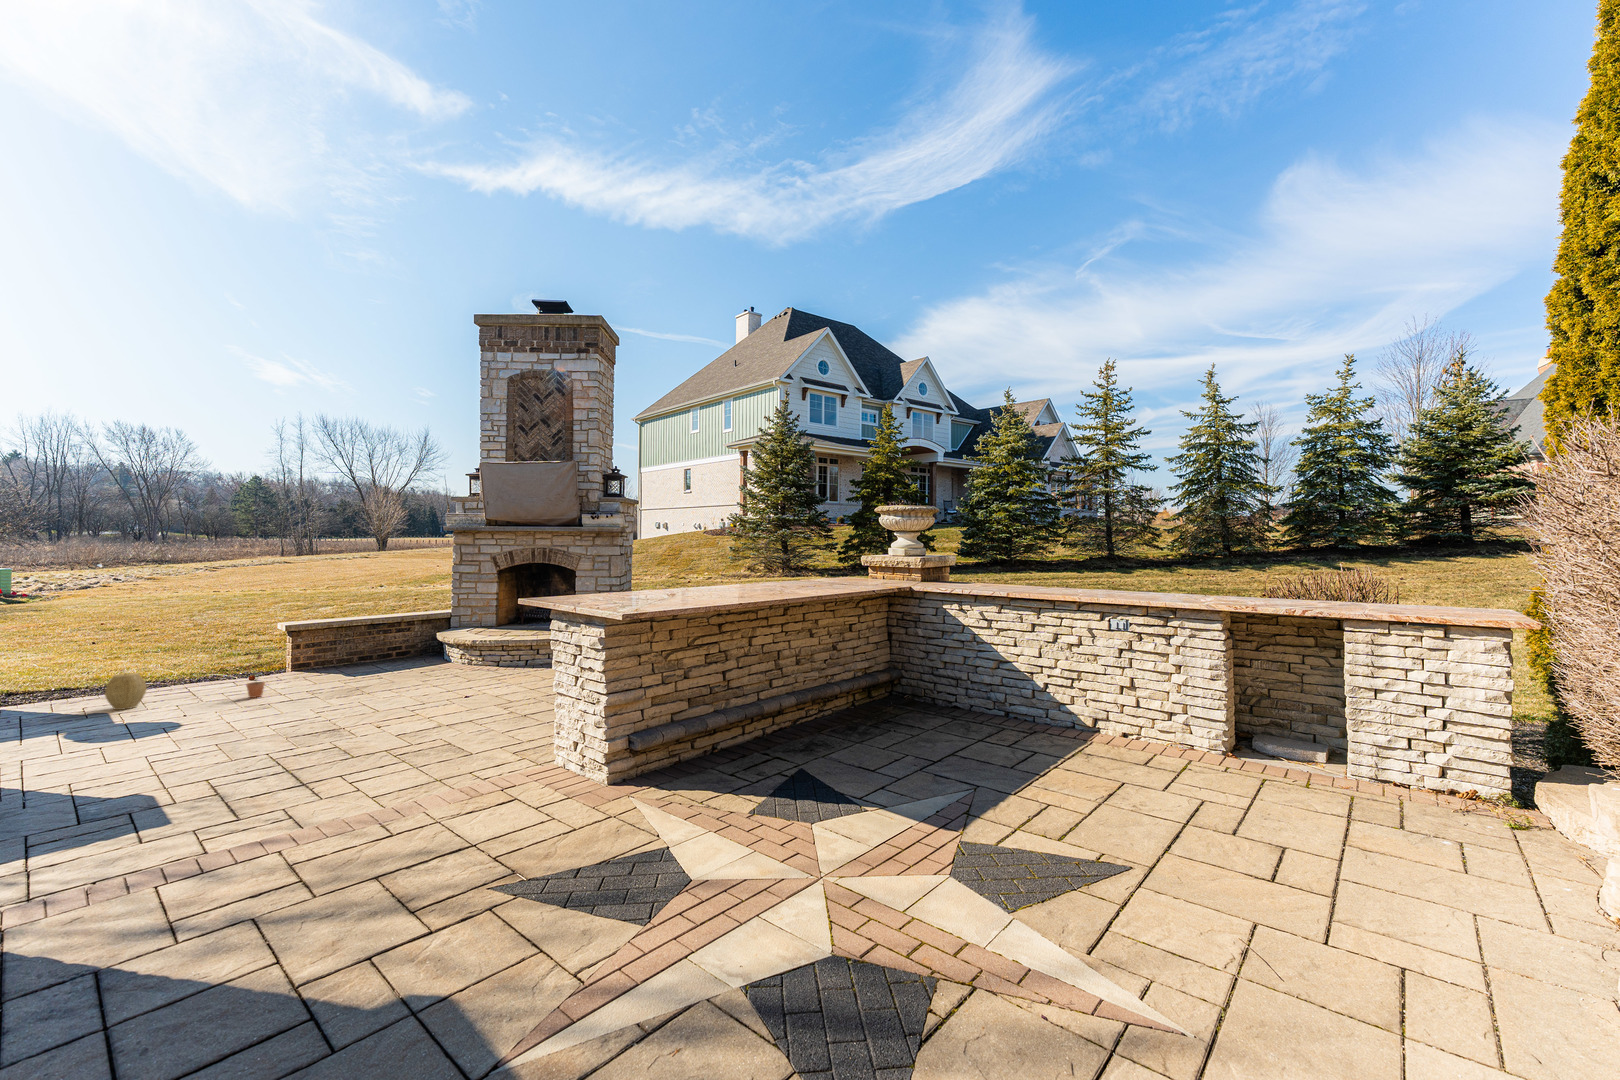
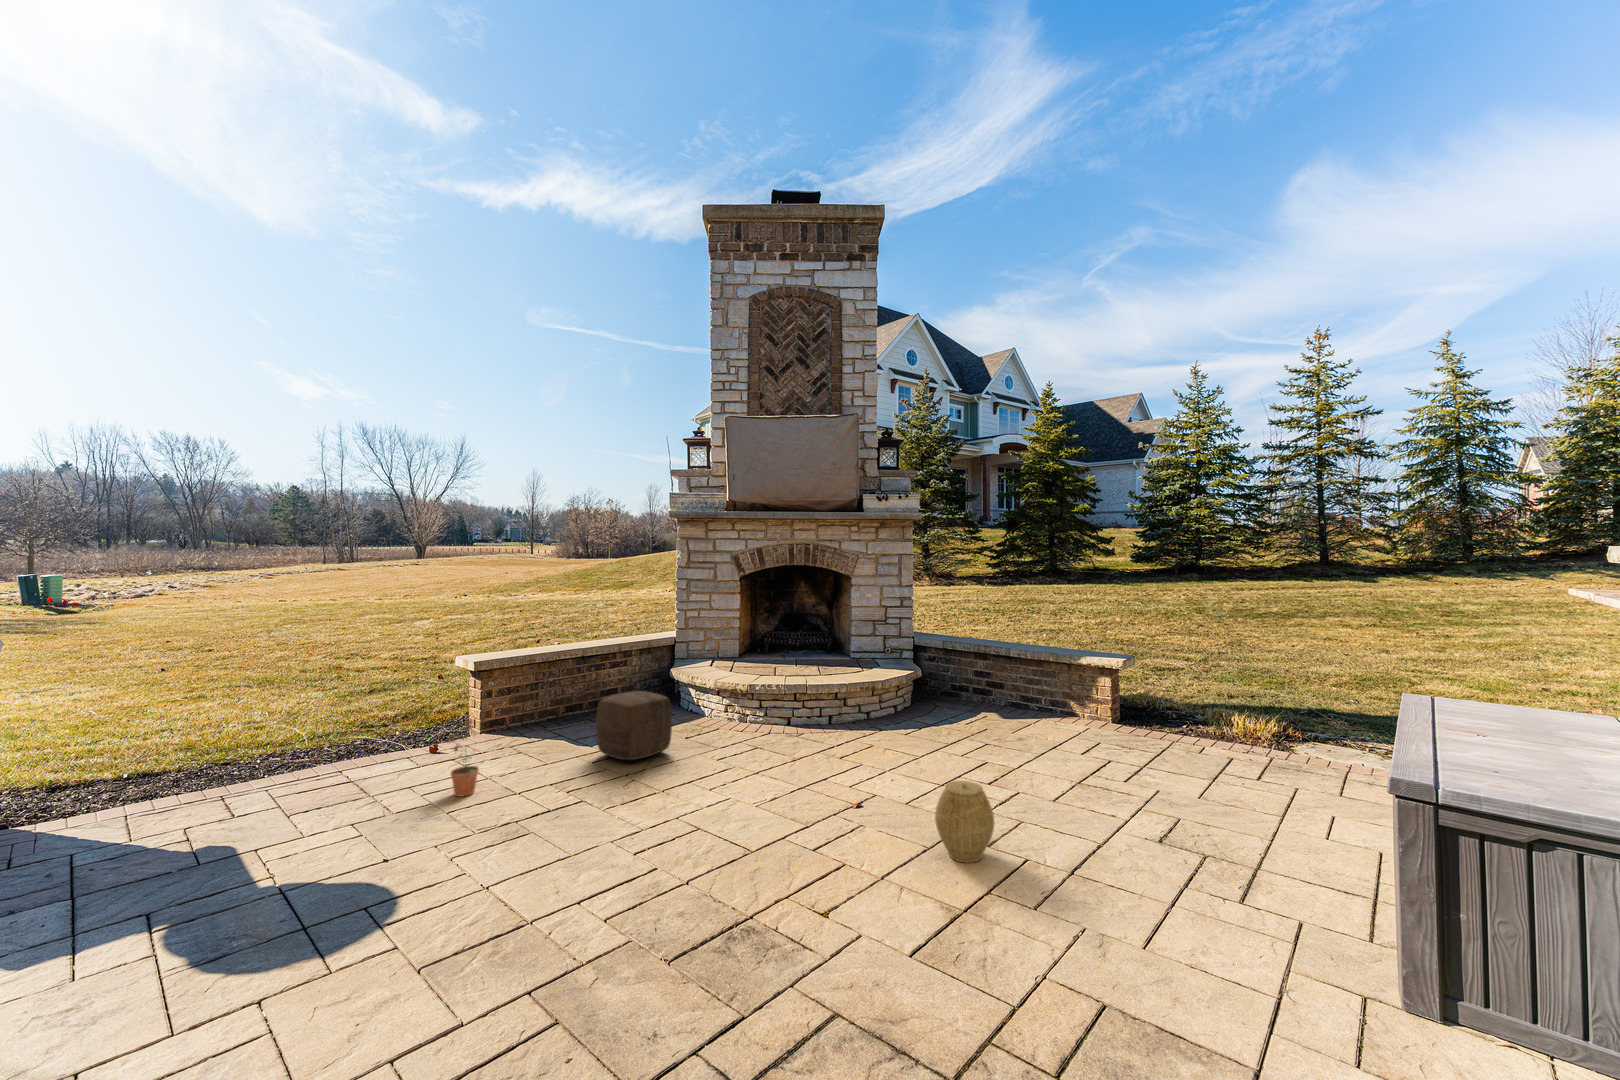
ottoman: none [356,643,405,683] -> present [596,691,672,760]
woven basket: present [105,673,147,710] -> present [935,781,994,863]

